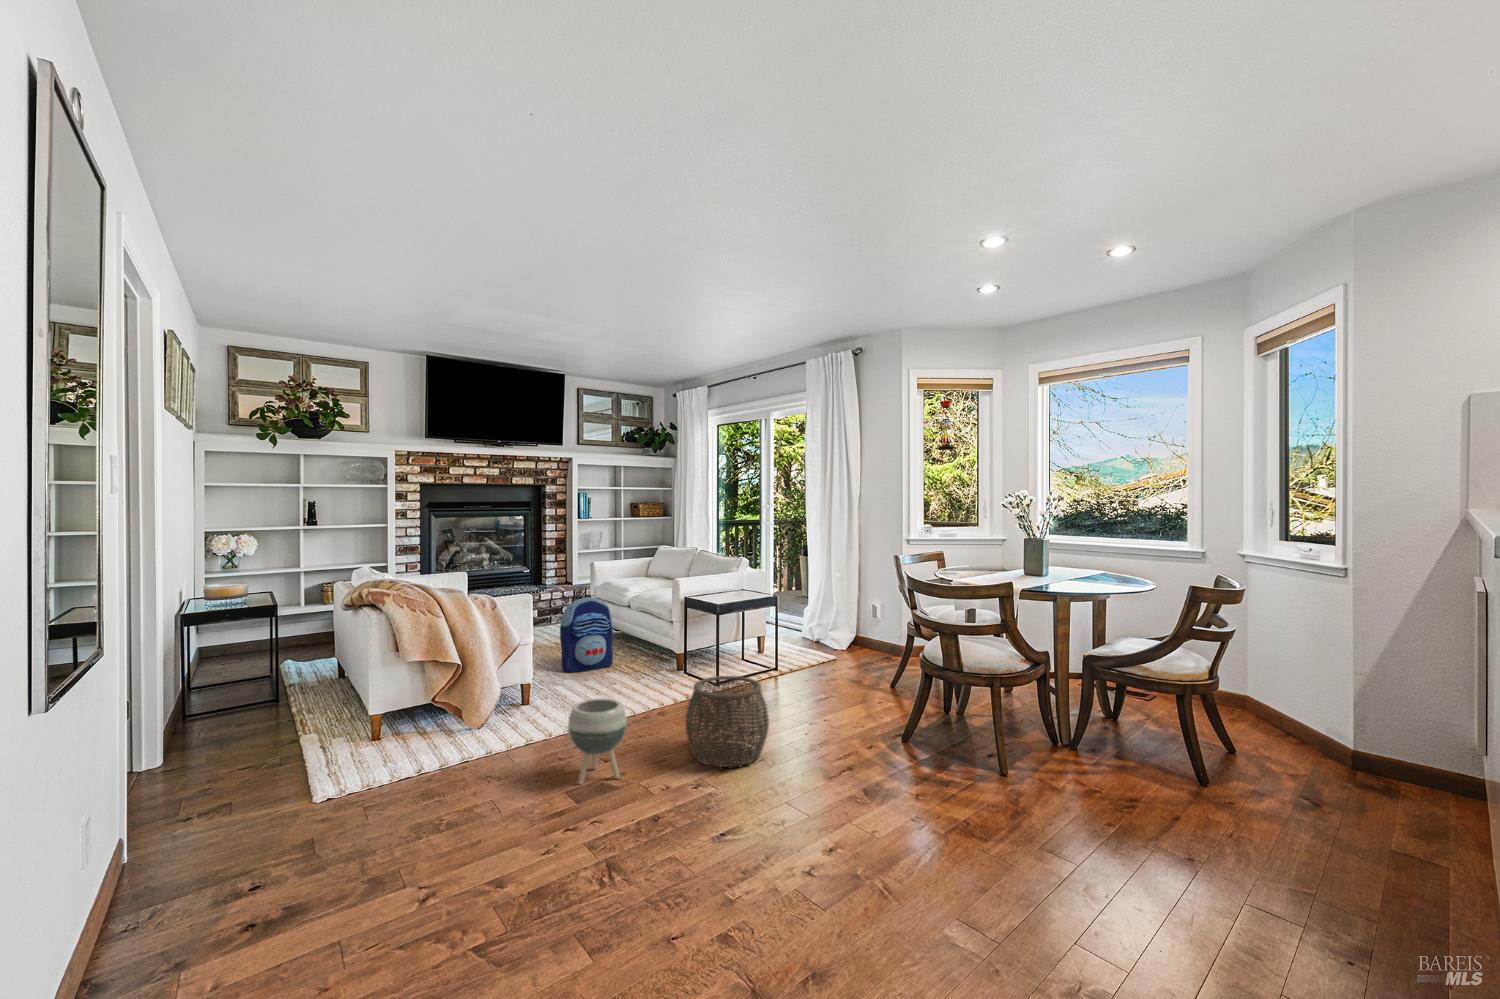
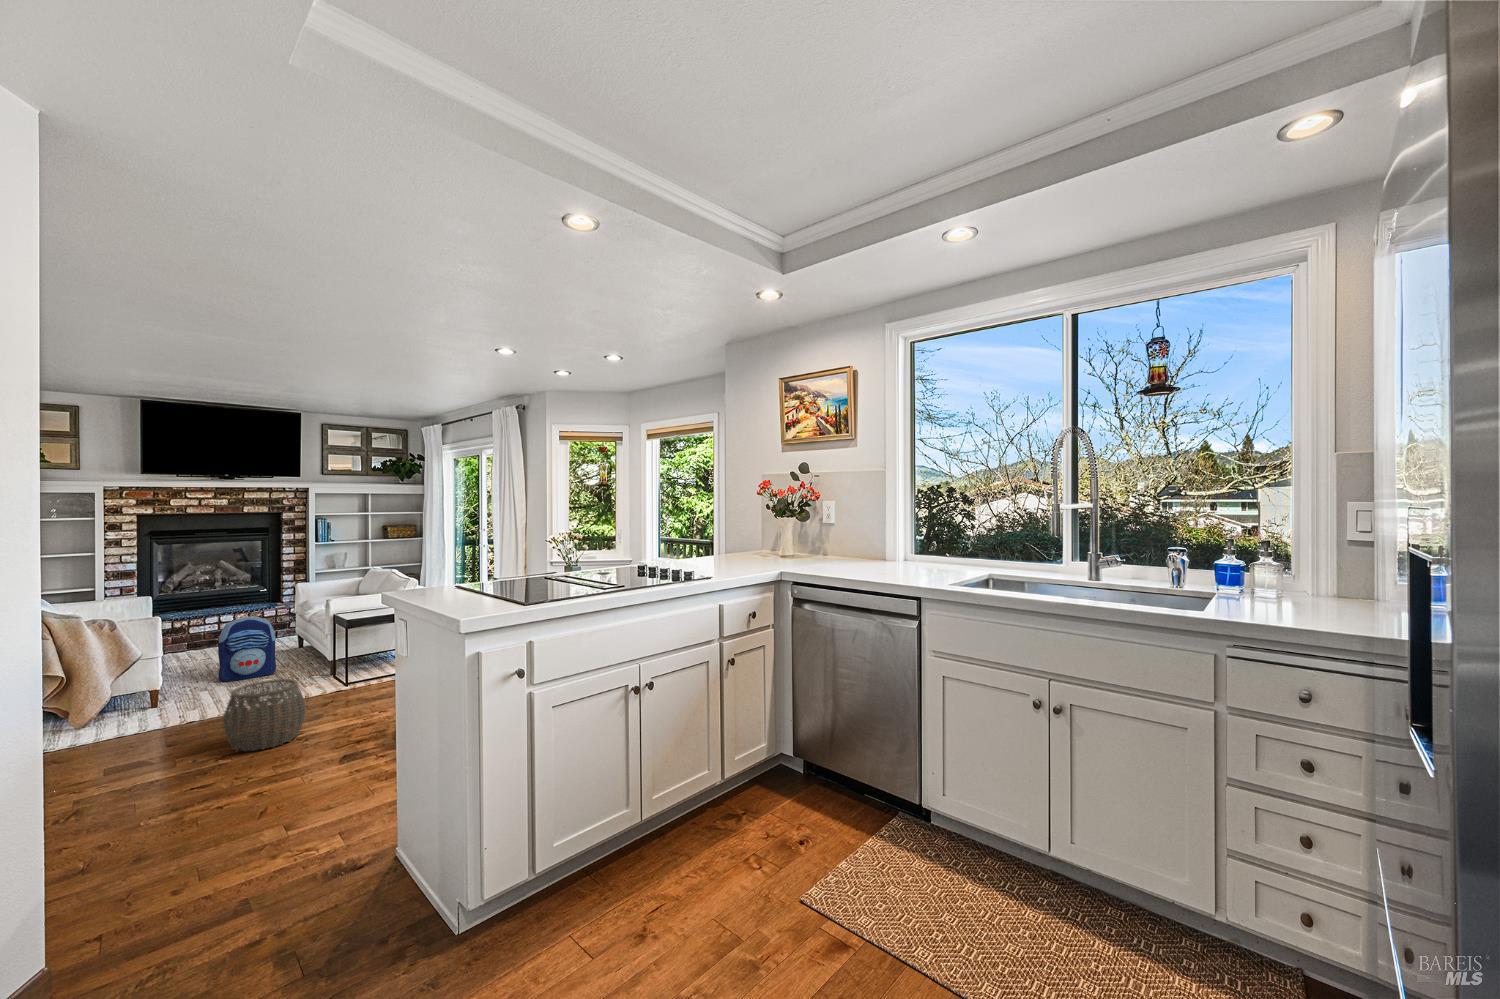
planter: present [568,699,627,784] -> none [93,703,158,772]

